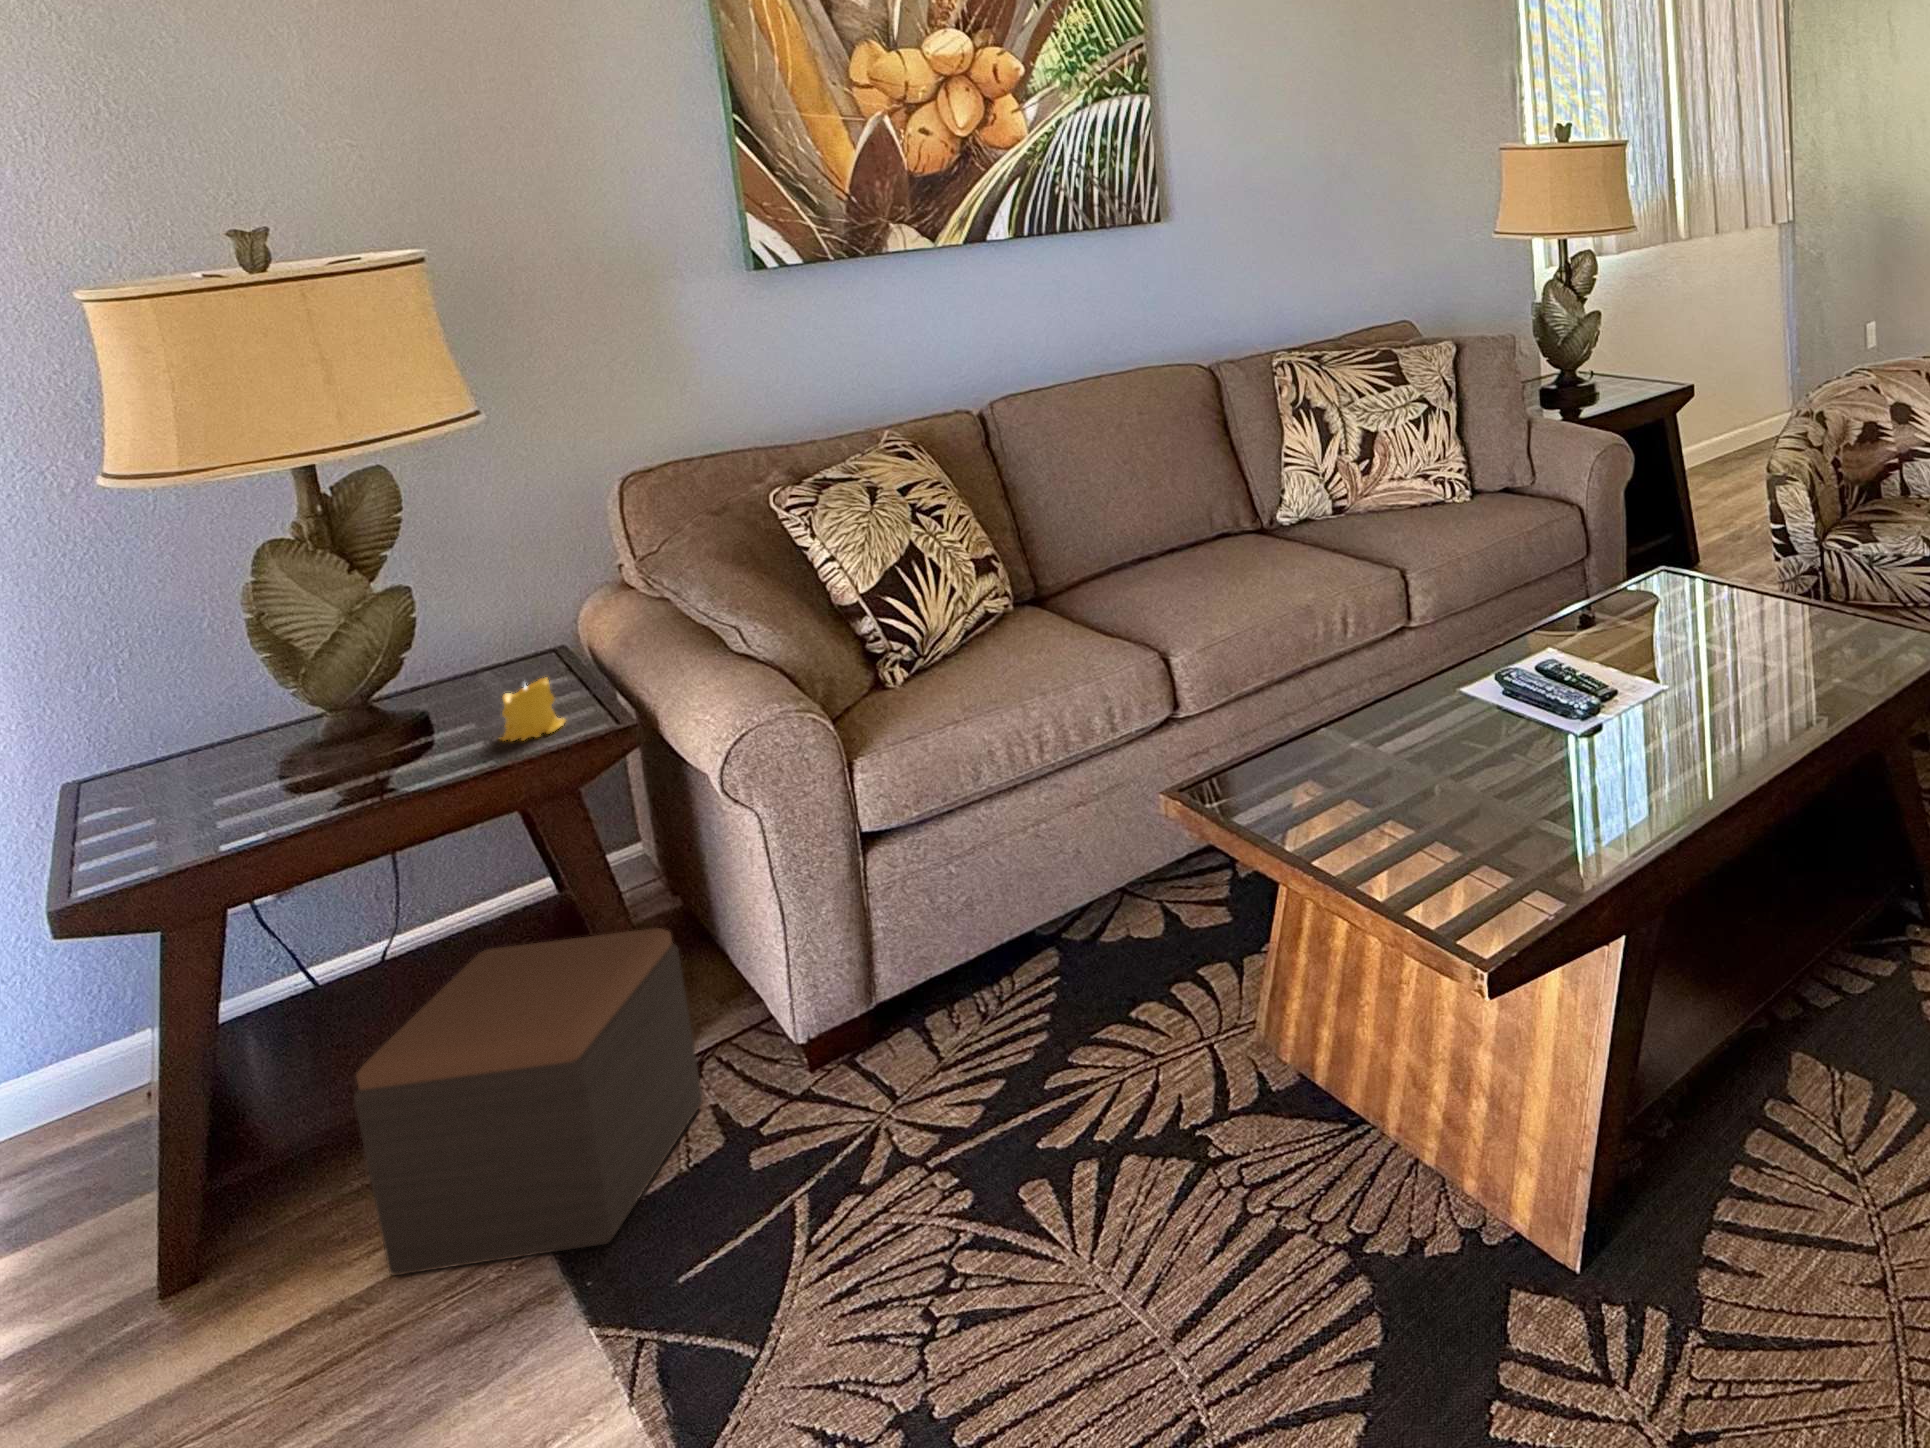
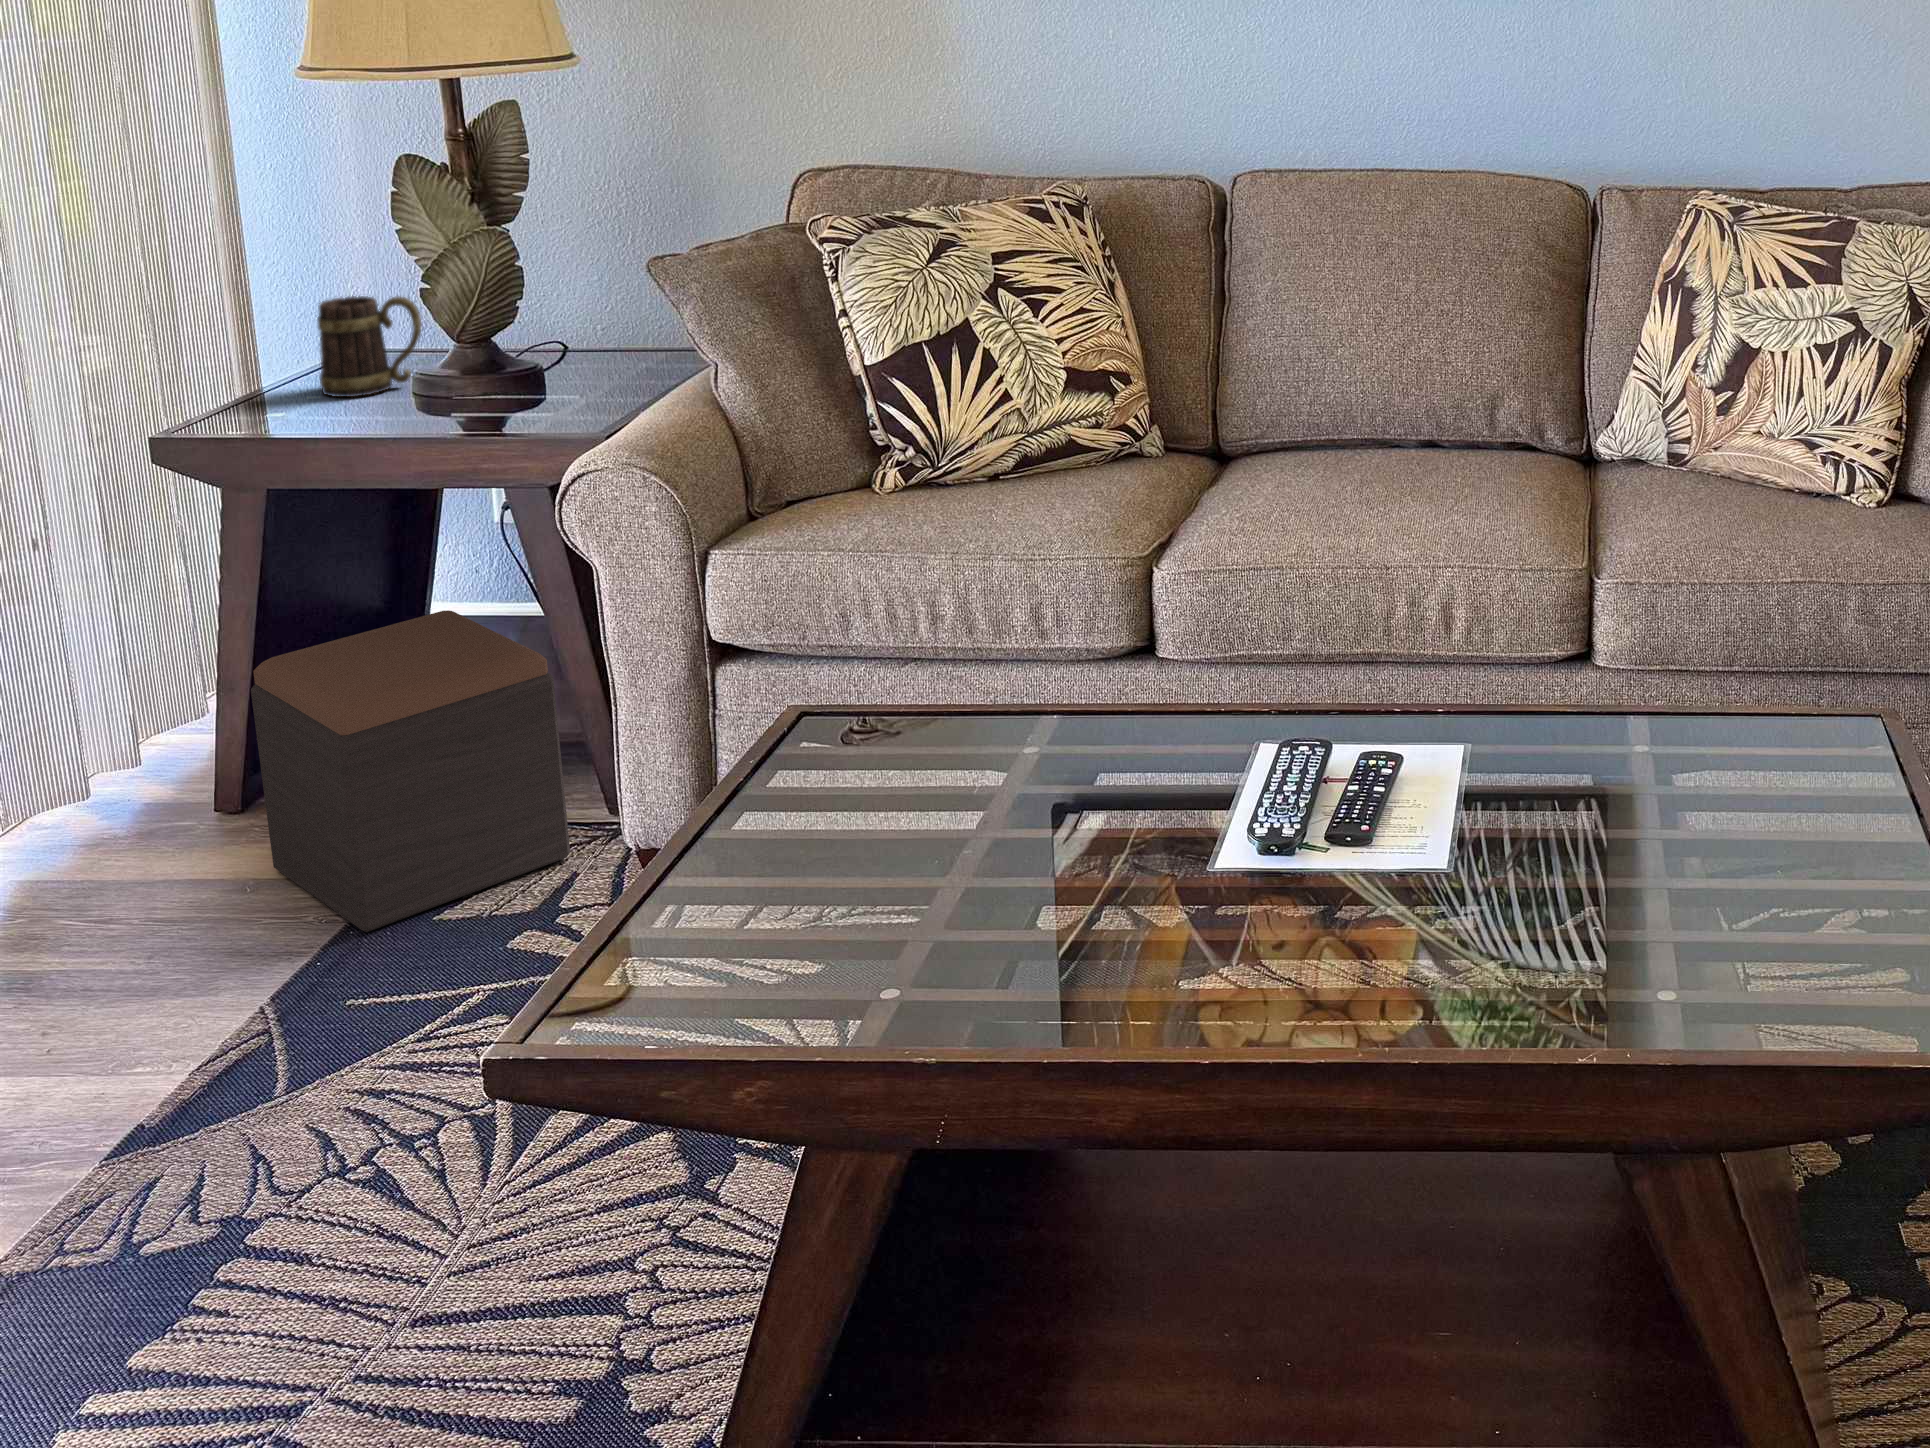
candle: present [500,678,565,741] -> none [524,352,592,417]
mug: none [197,686,319,810] -> present [318,296,422,397]

